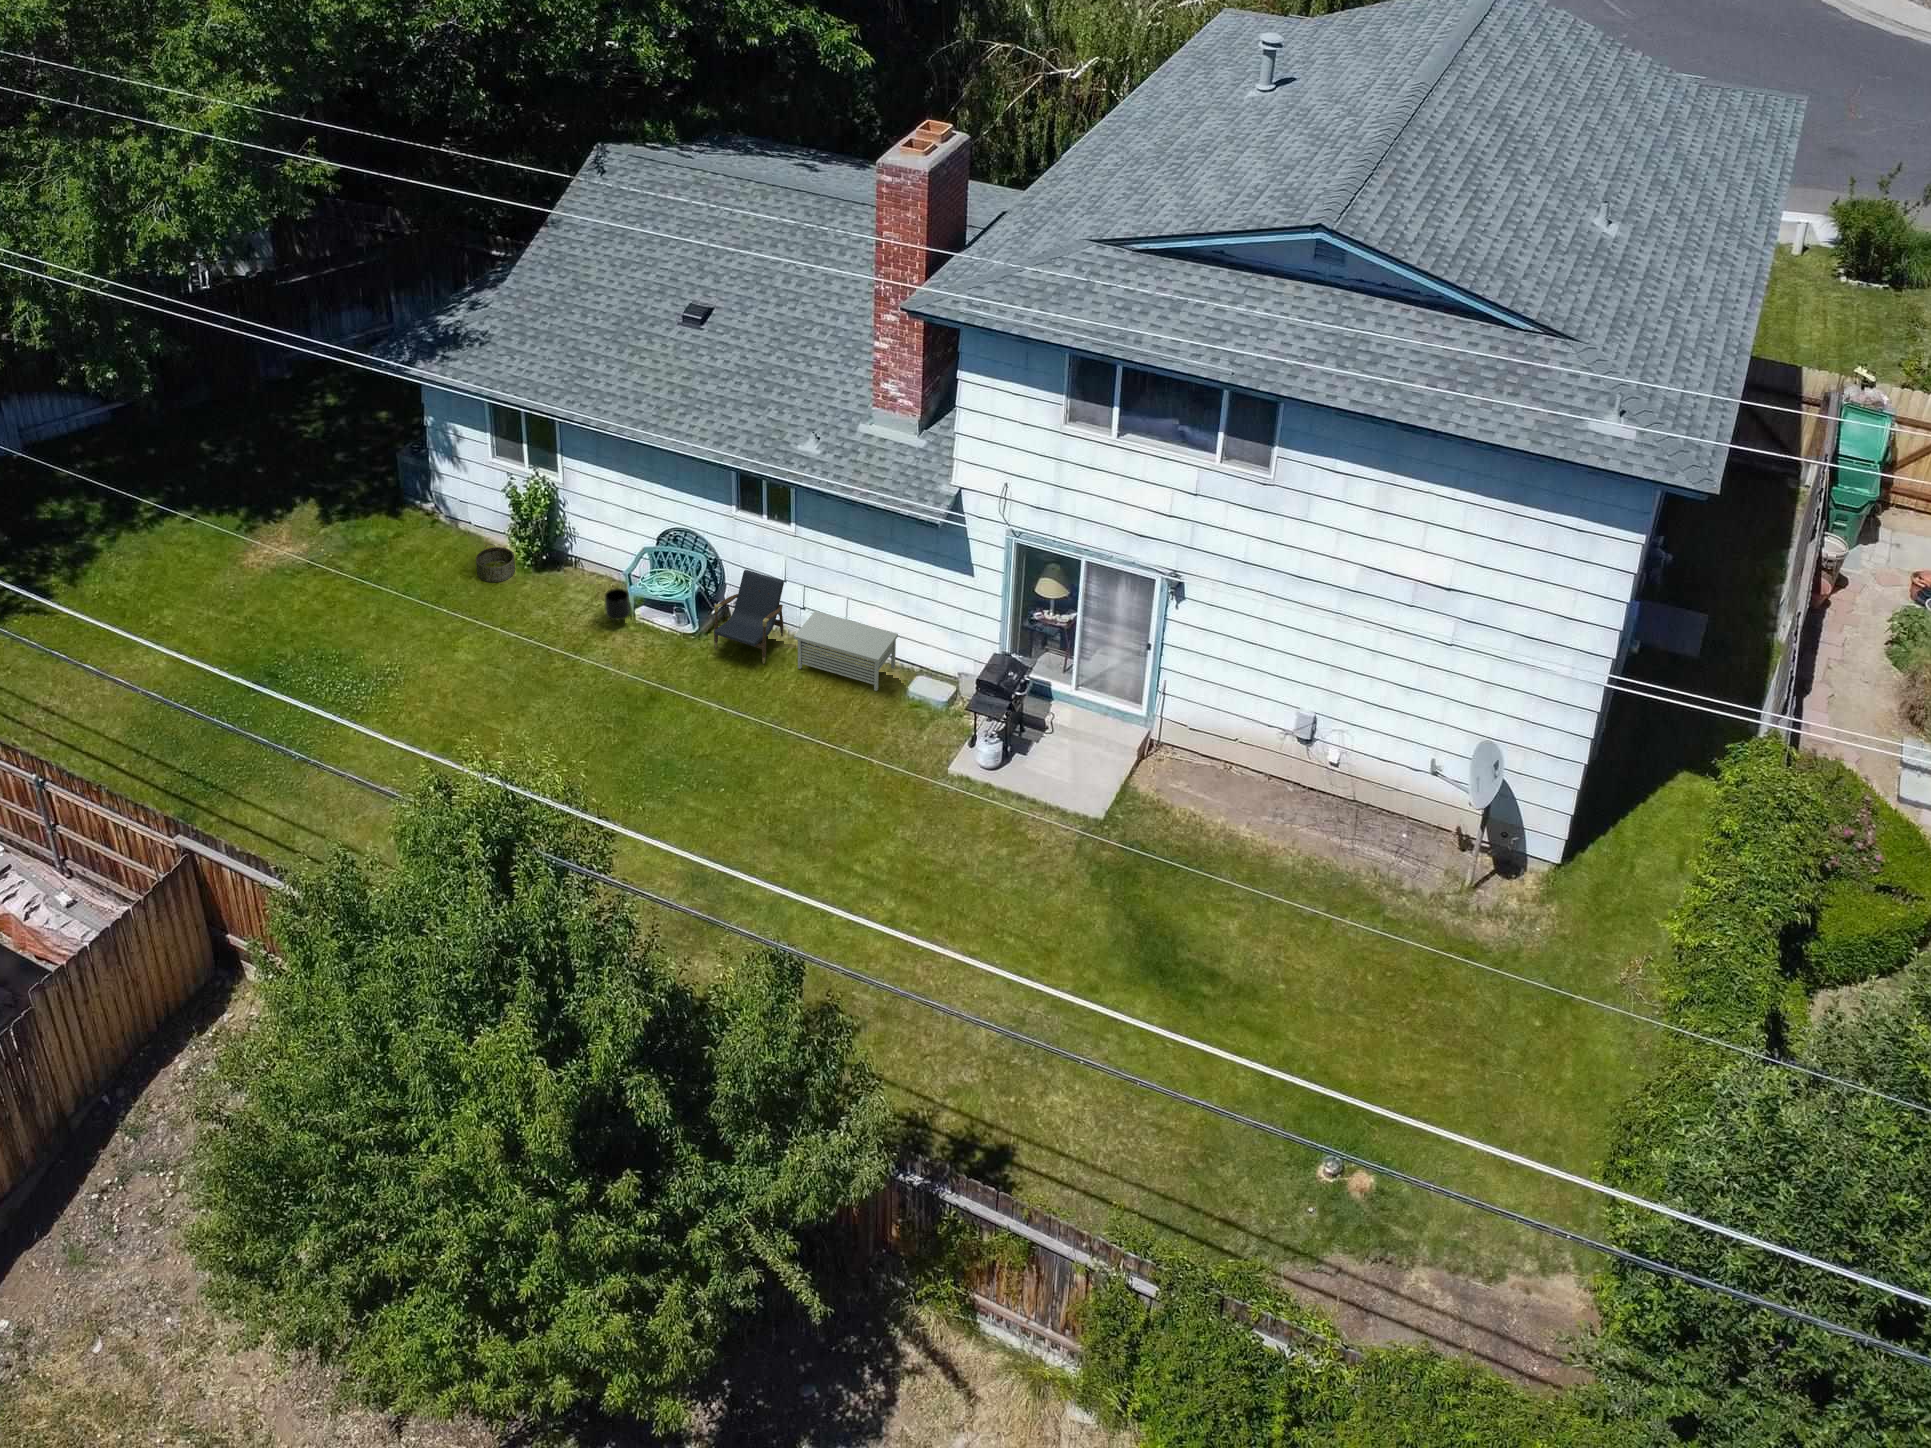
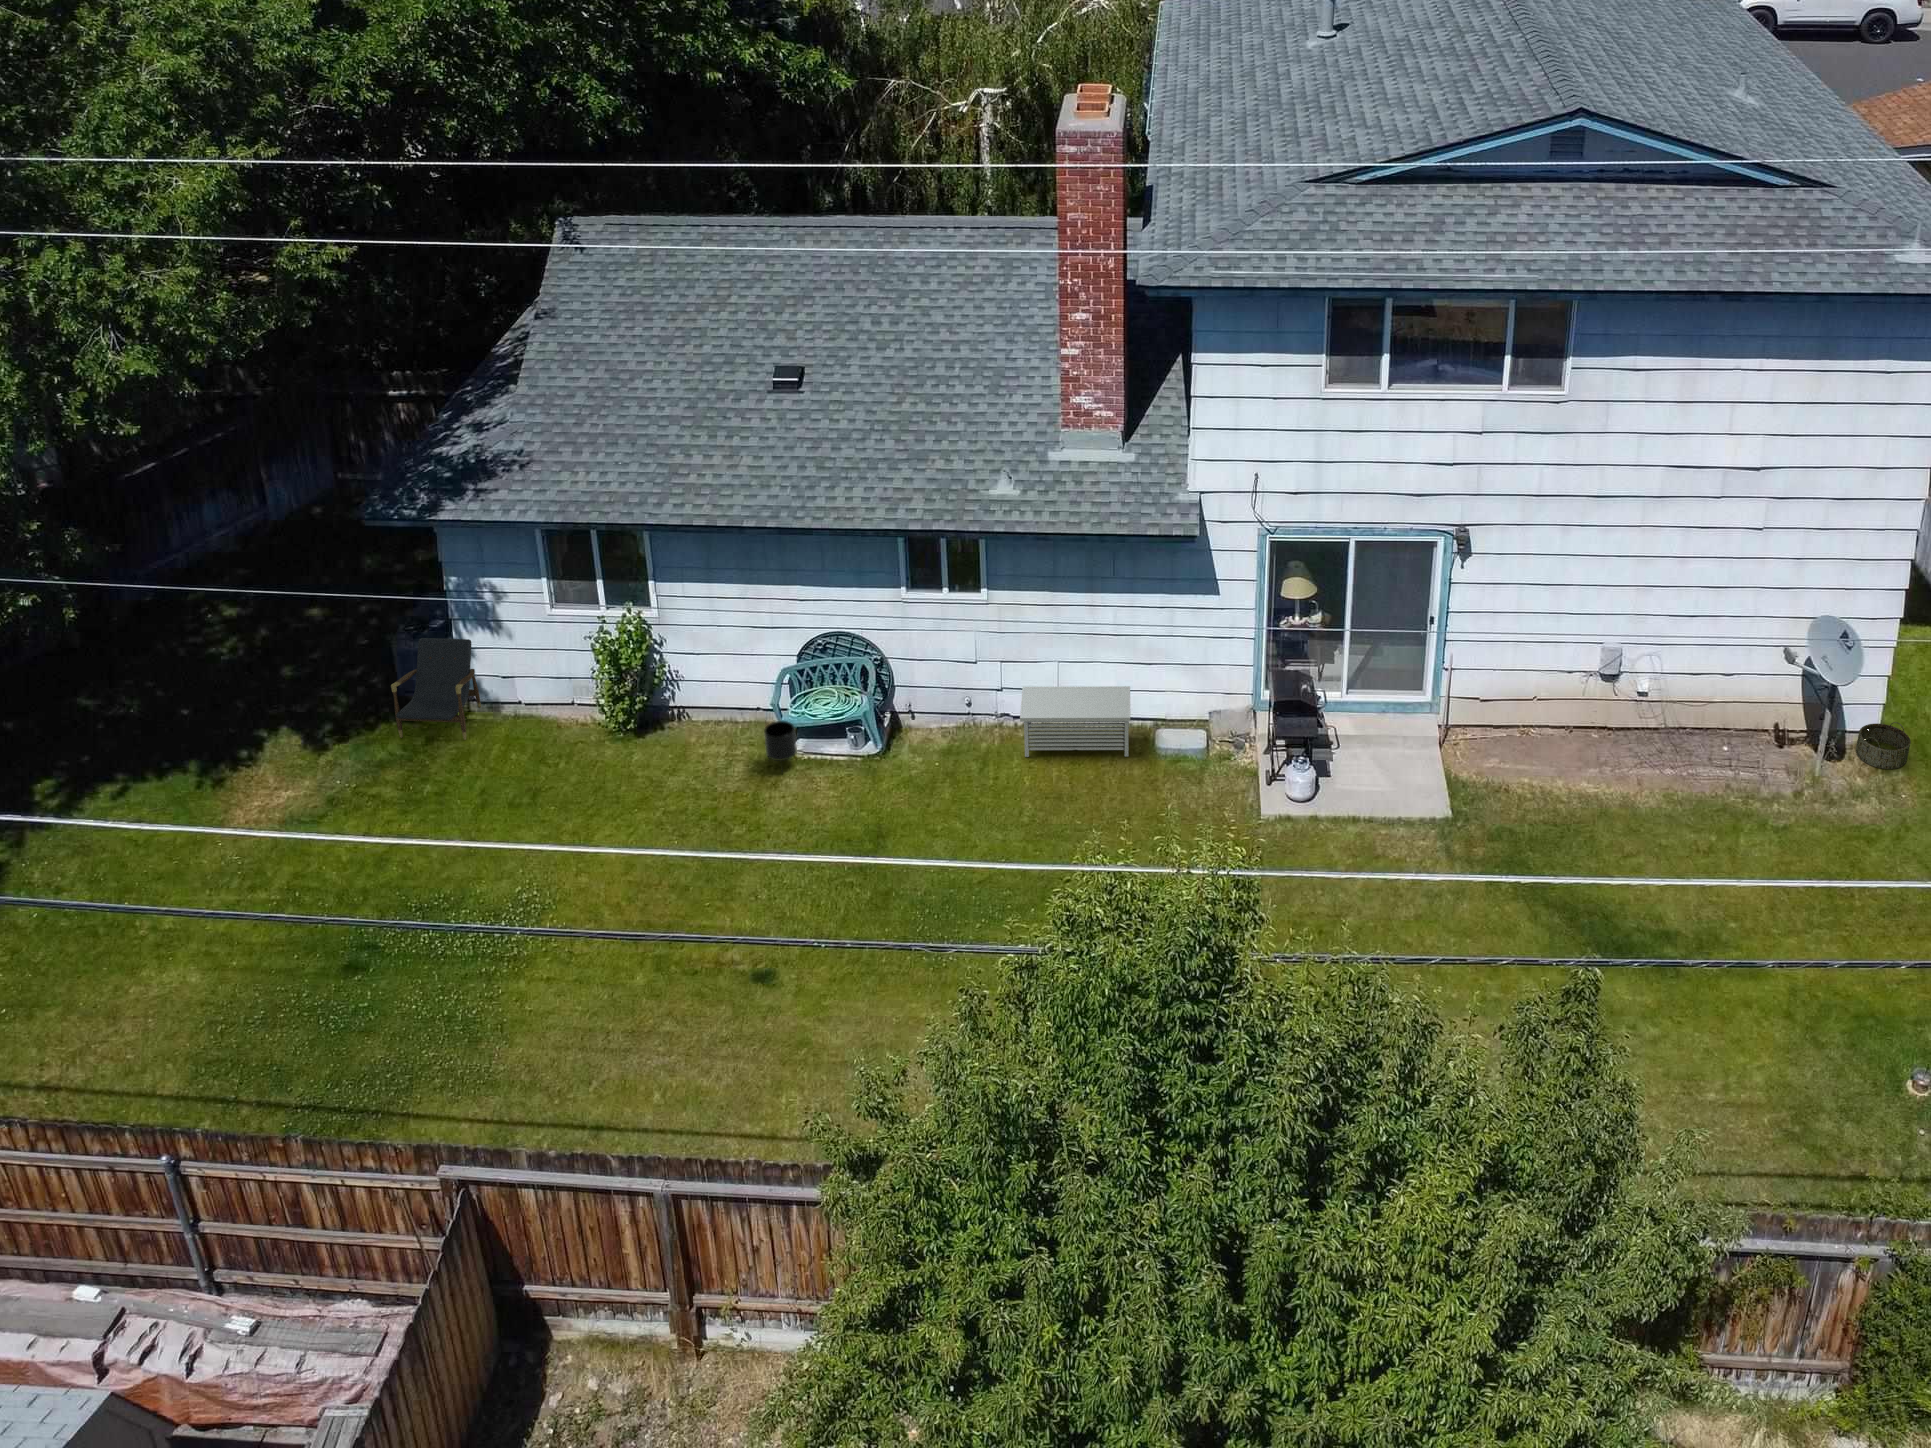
basket: present [476,544,515,582] -> present [1856,722,1911,769]
lounge chair: present [714,570,784,664] -> present [391,638,481,740]

